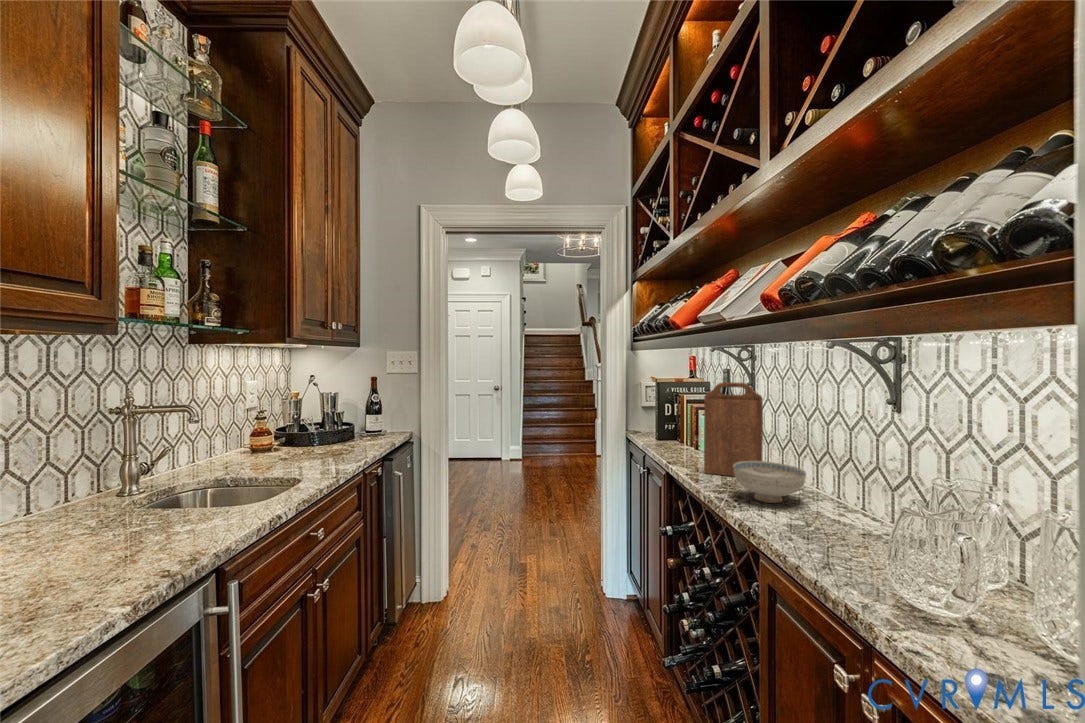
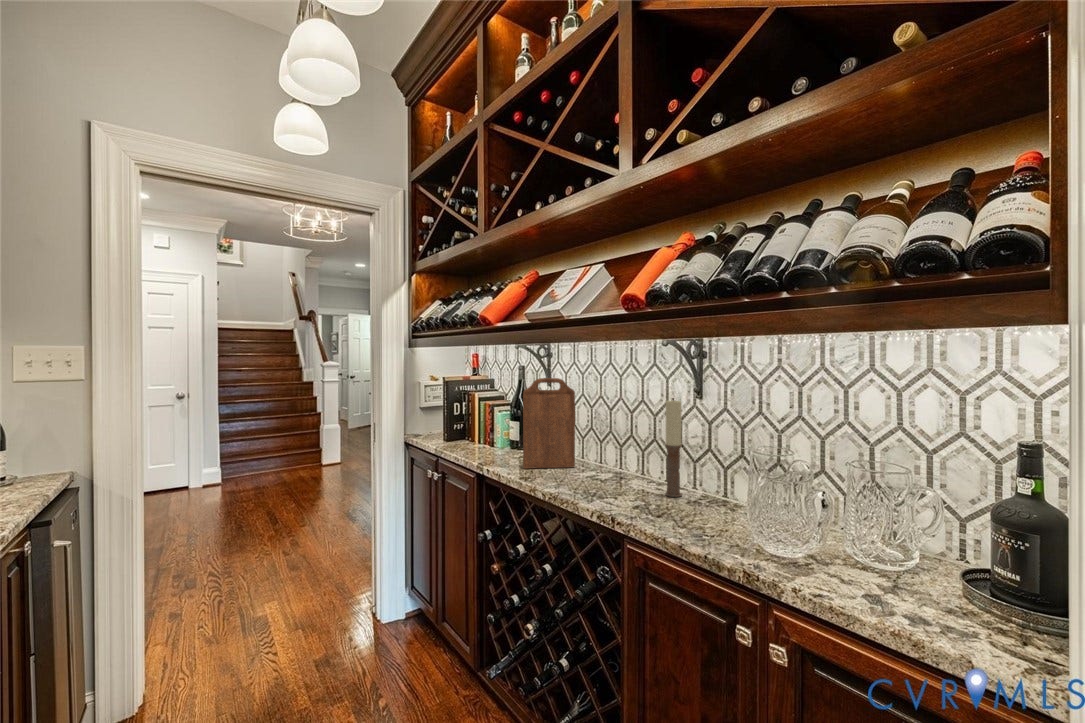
candle: none [836,410,859,527] -> present [665,399,682,497]
ceramic bowl: present [733,461,806,503] -> none [570,450,631,488]

